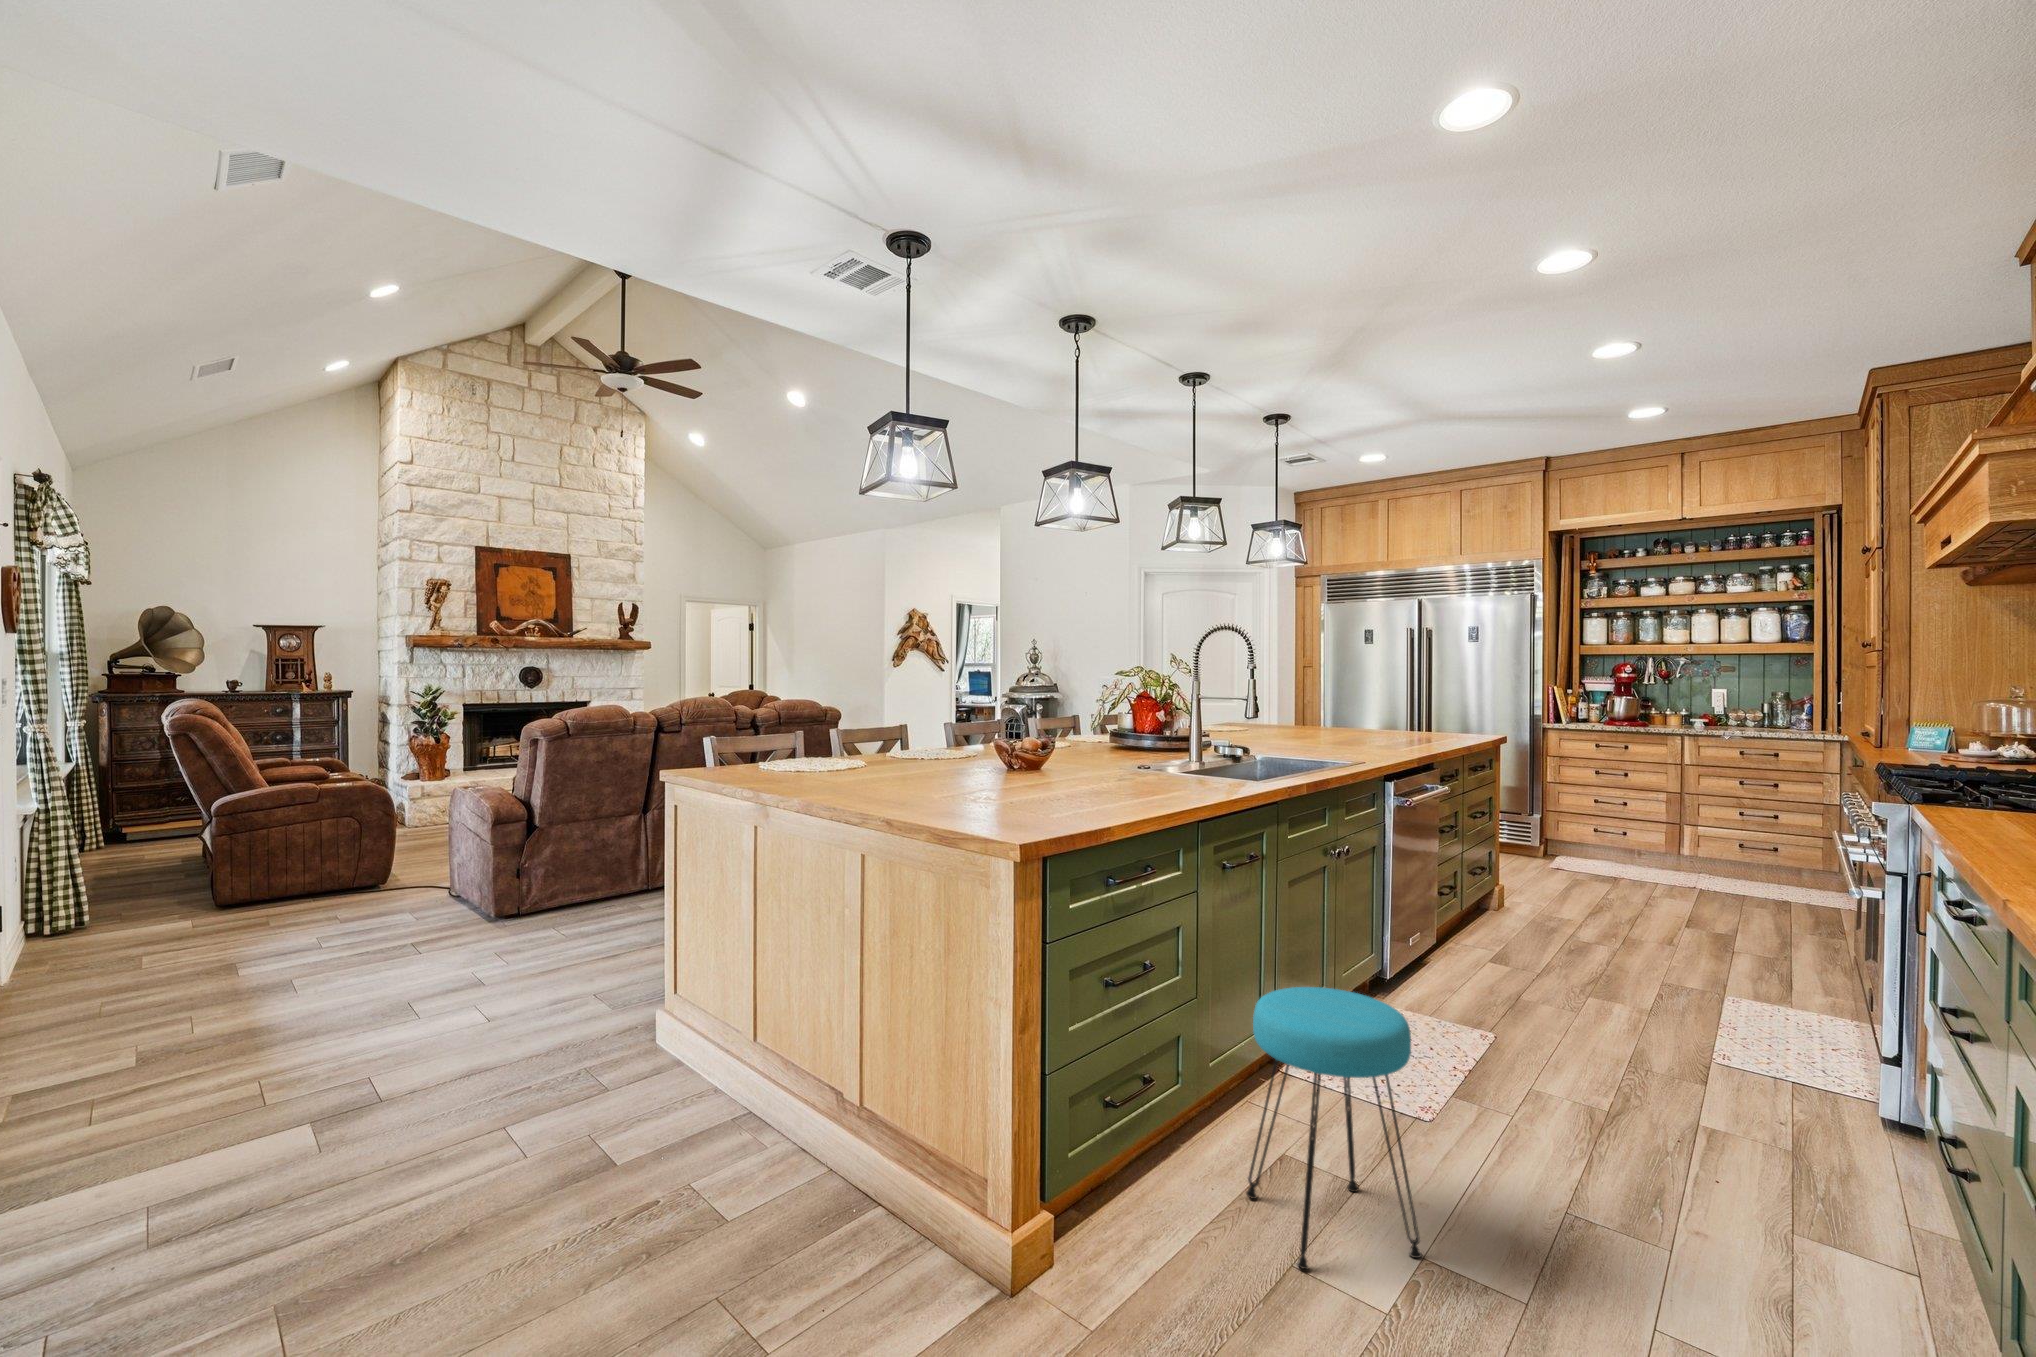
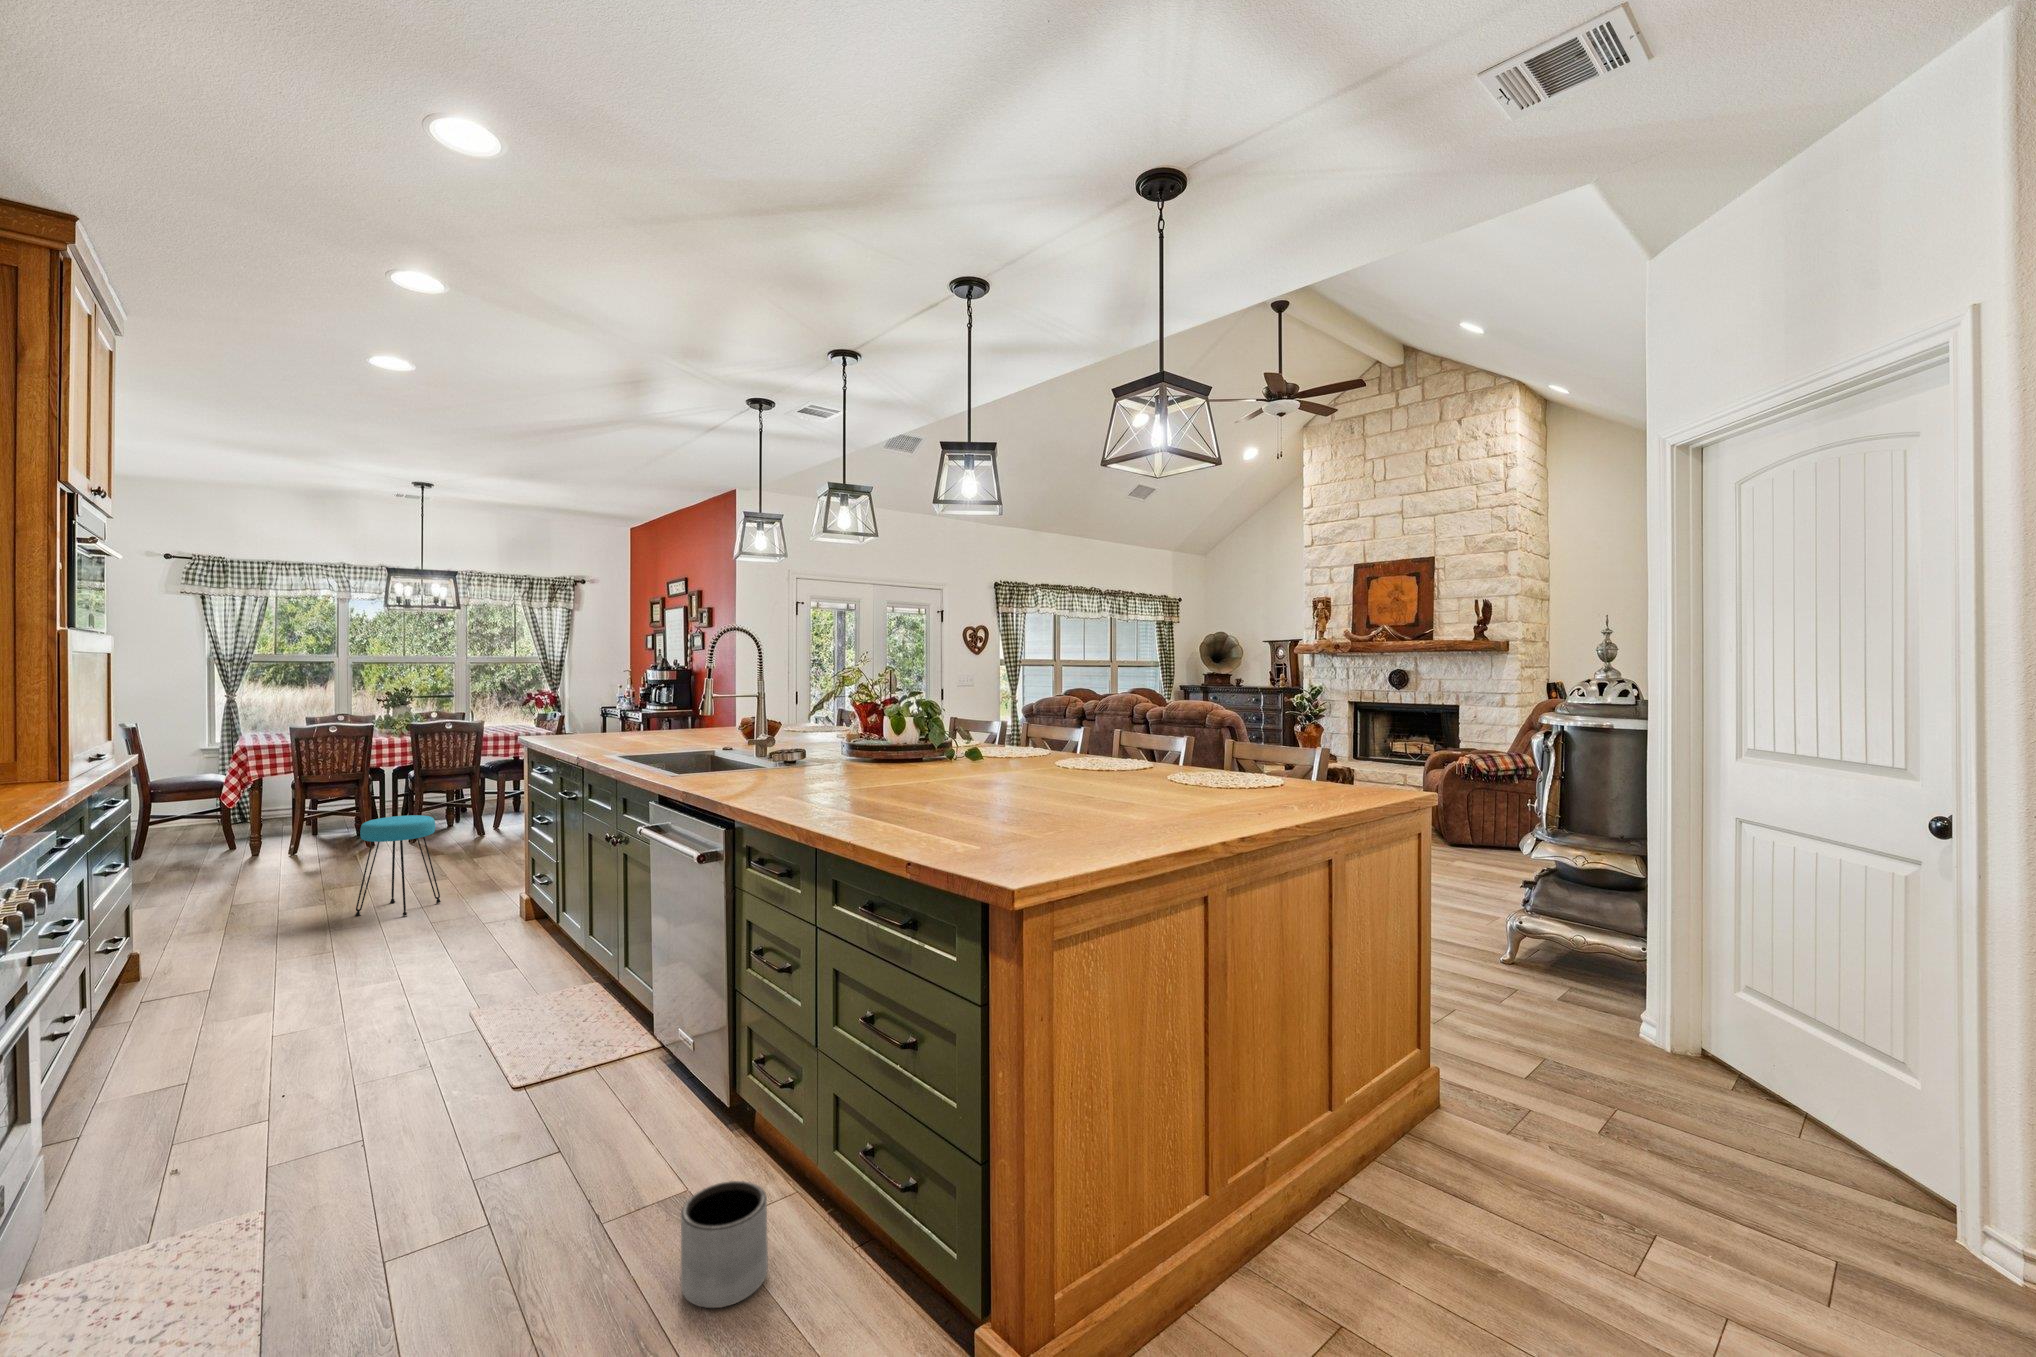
planter: none [1531,861,1566,896] -> present [681,1181,768,1308]

